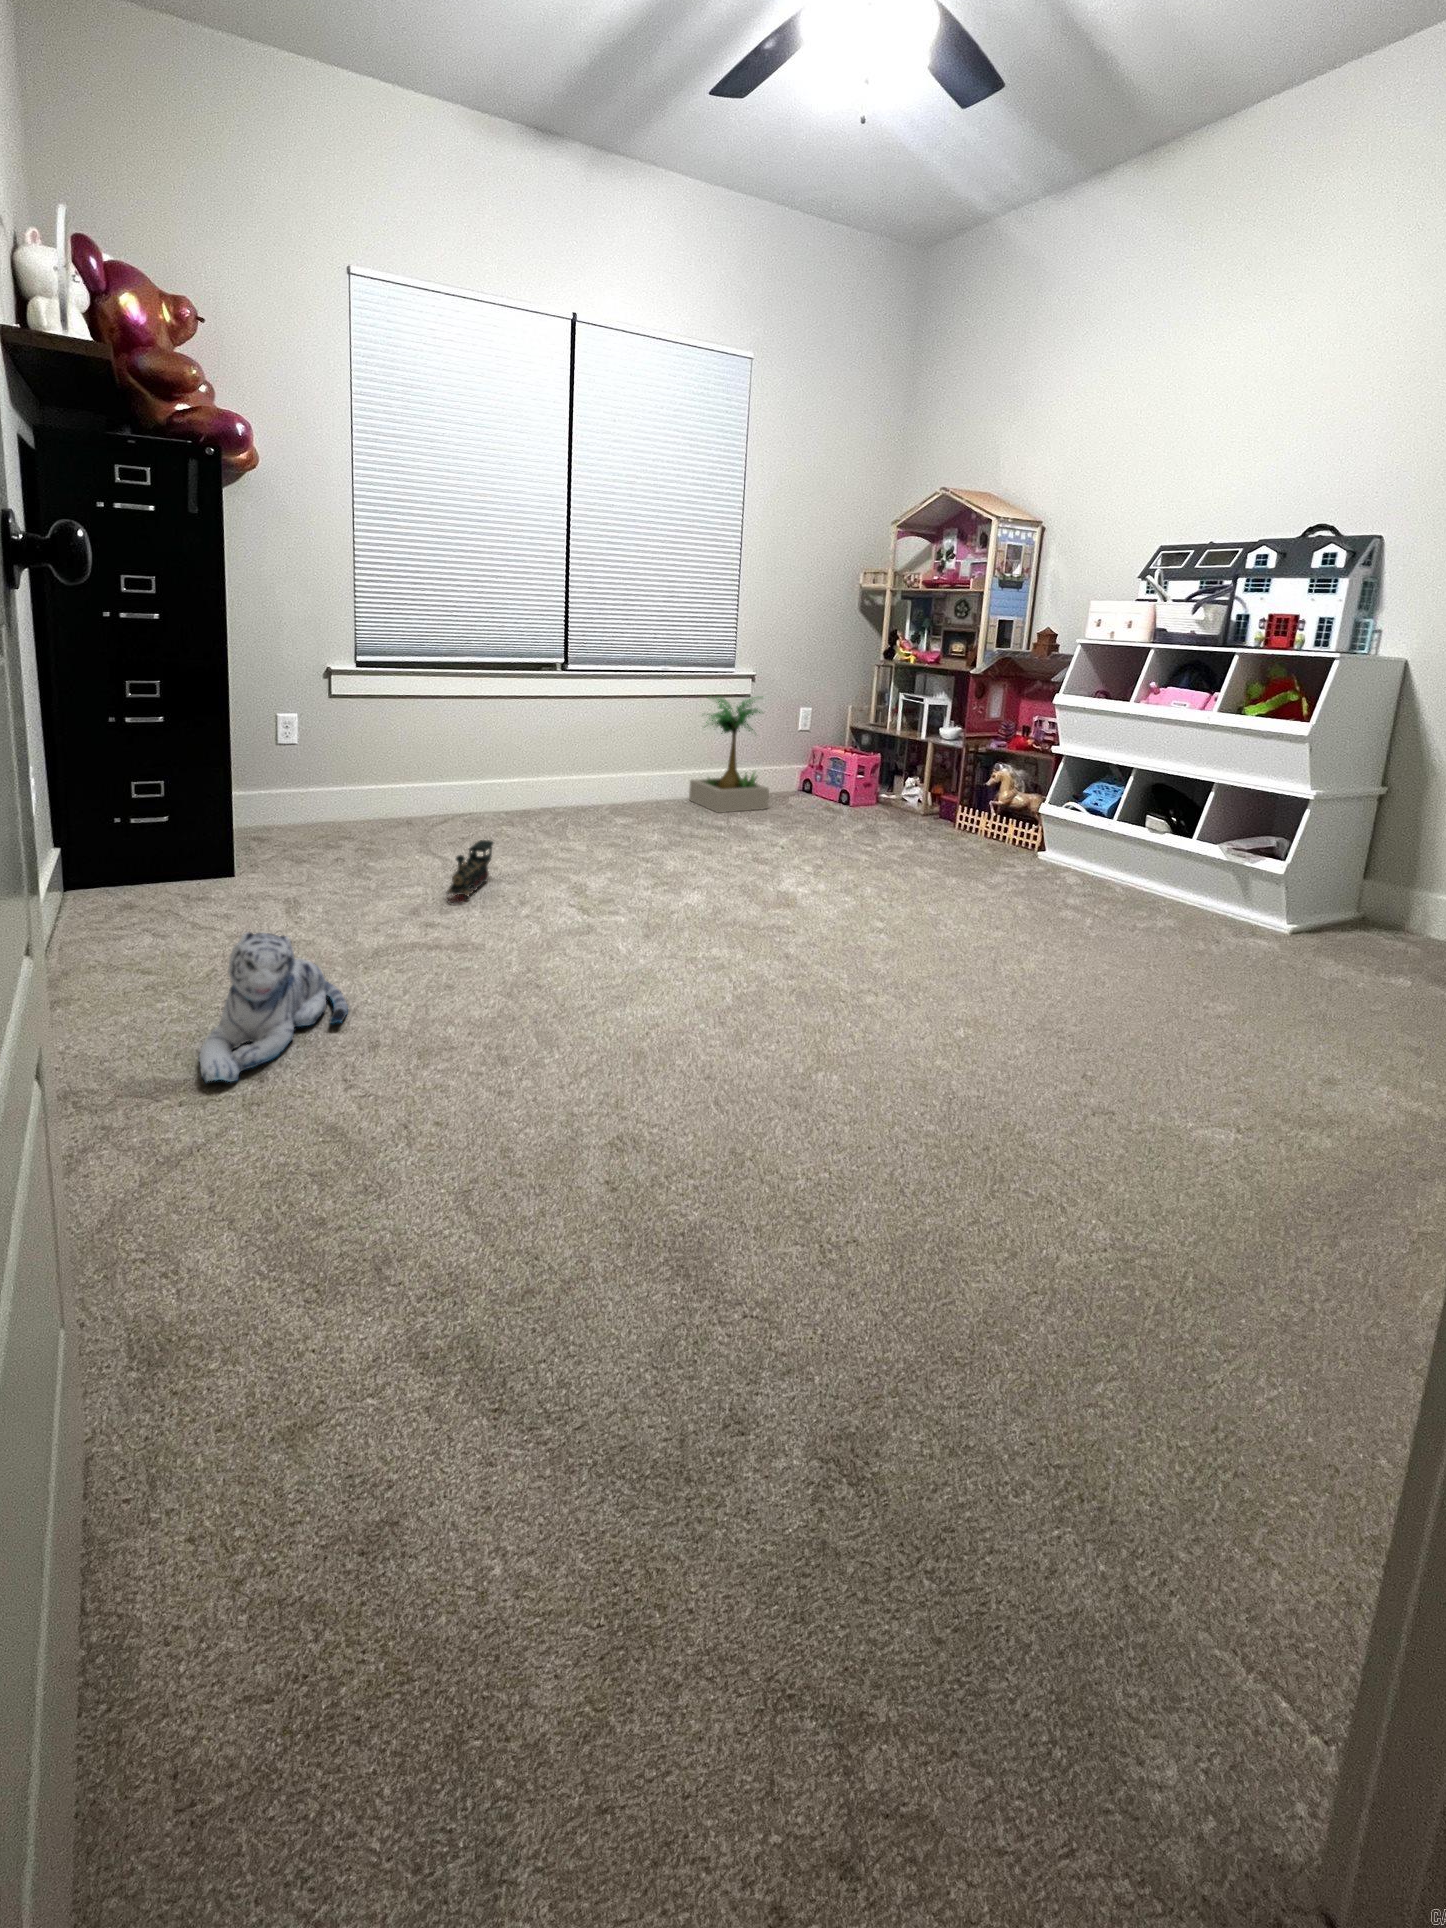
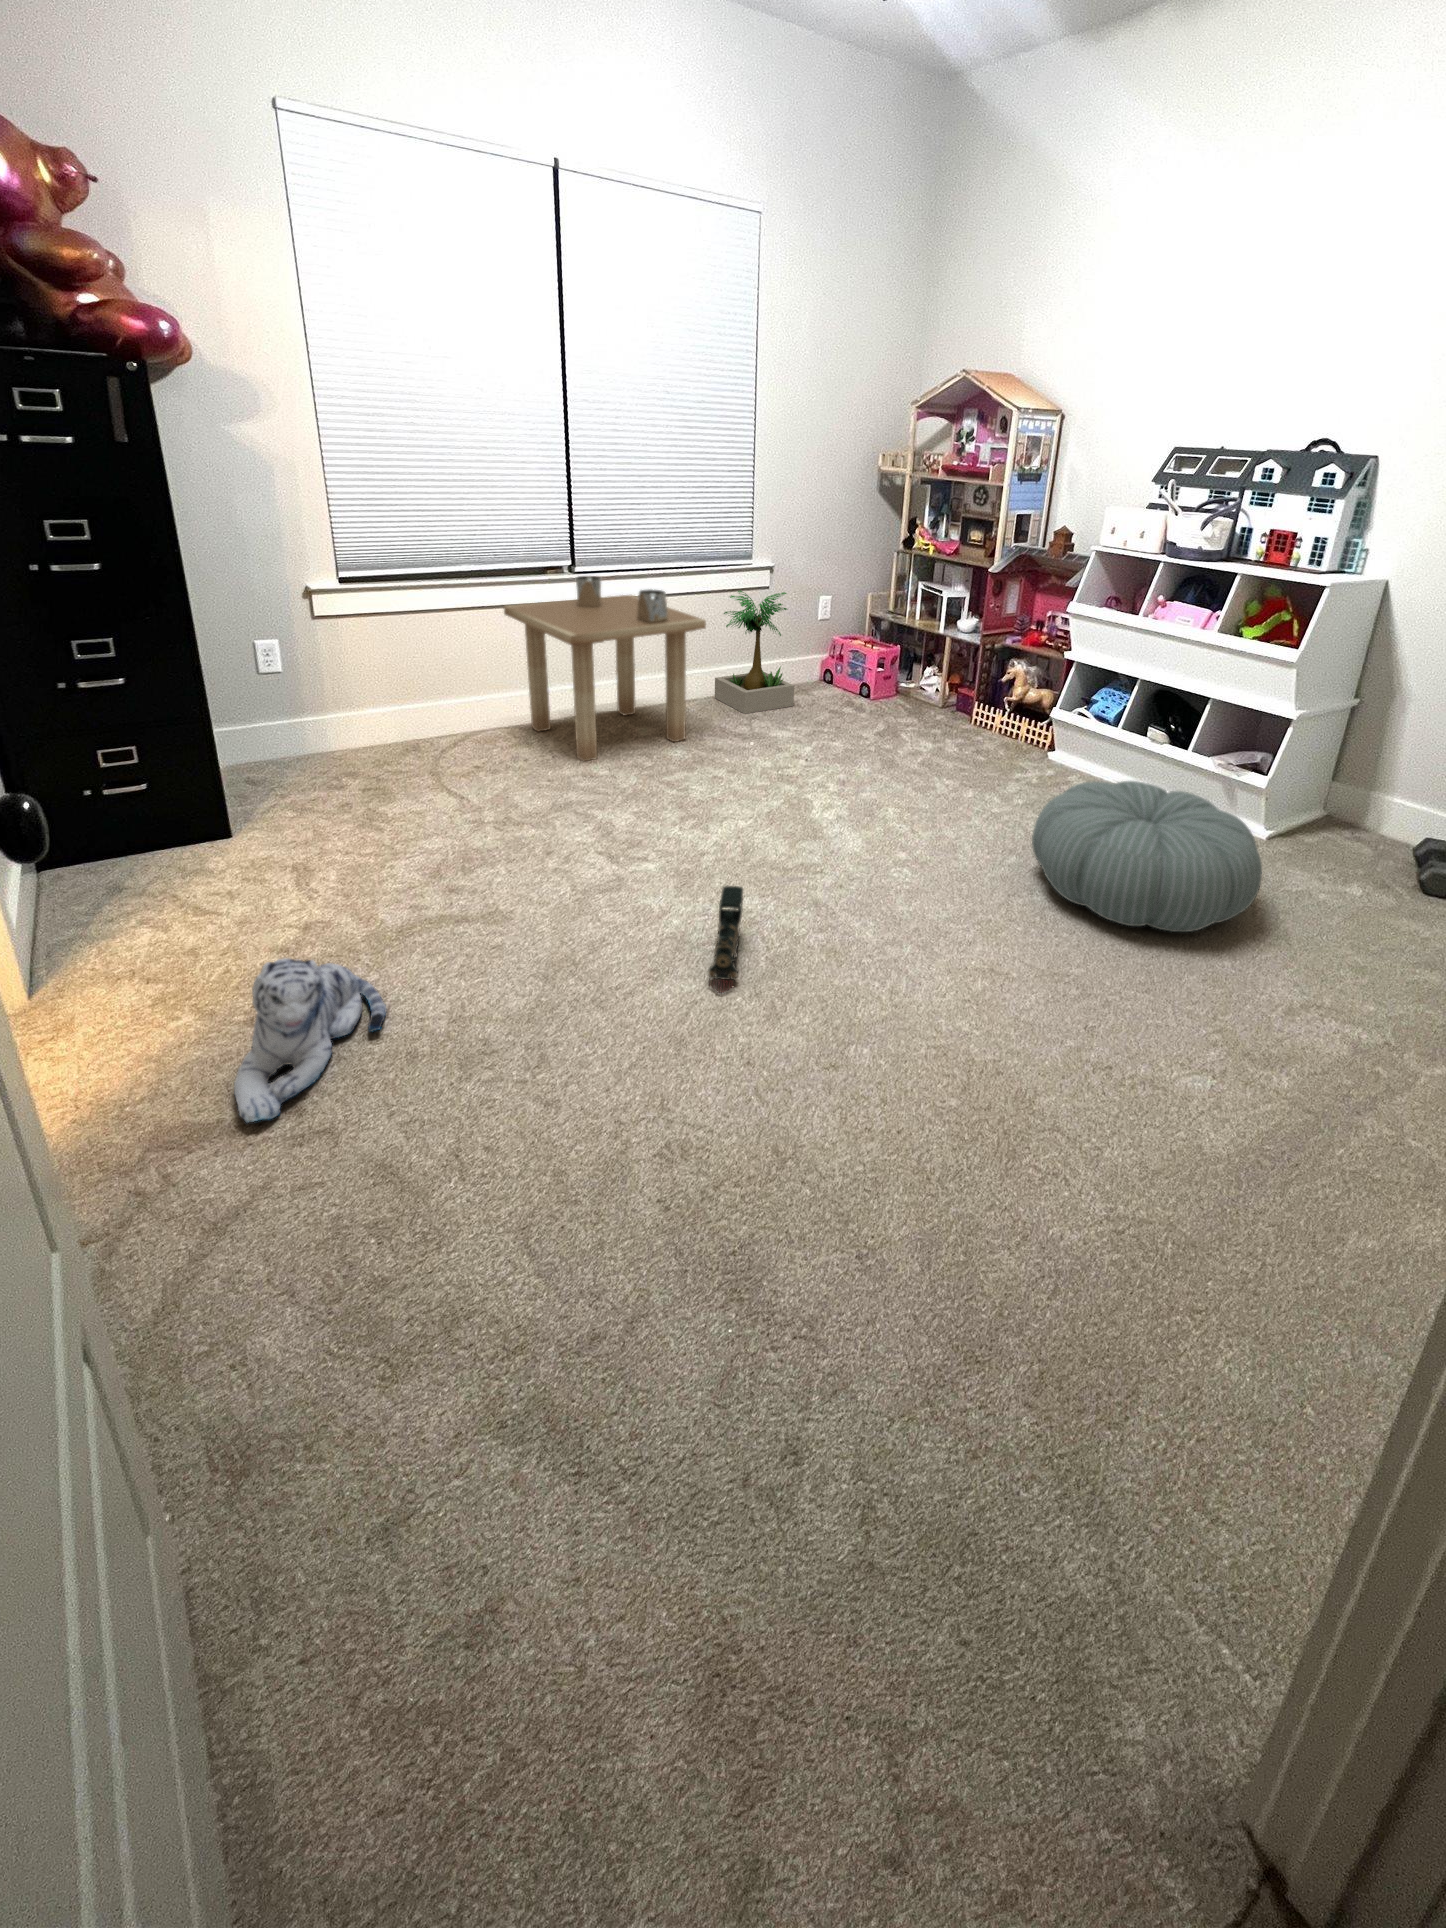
side table: none [493,670,683,841] -> present [504,576,706,761]
toy train: present [447,840,493,902] -> present [708,886,743,993]
pouf: none [1020,853,1290,1005] -> present [1032,781,1262,932]

